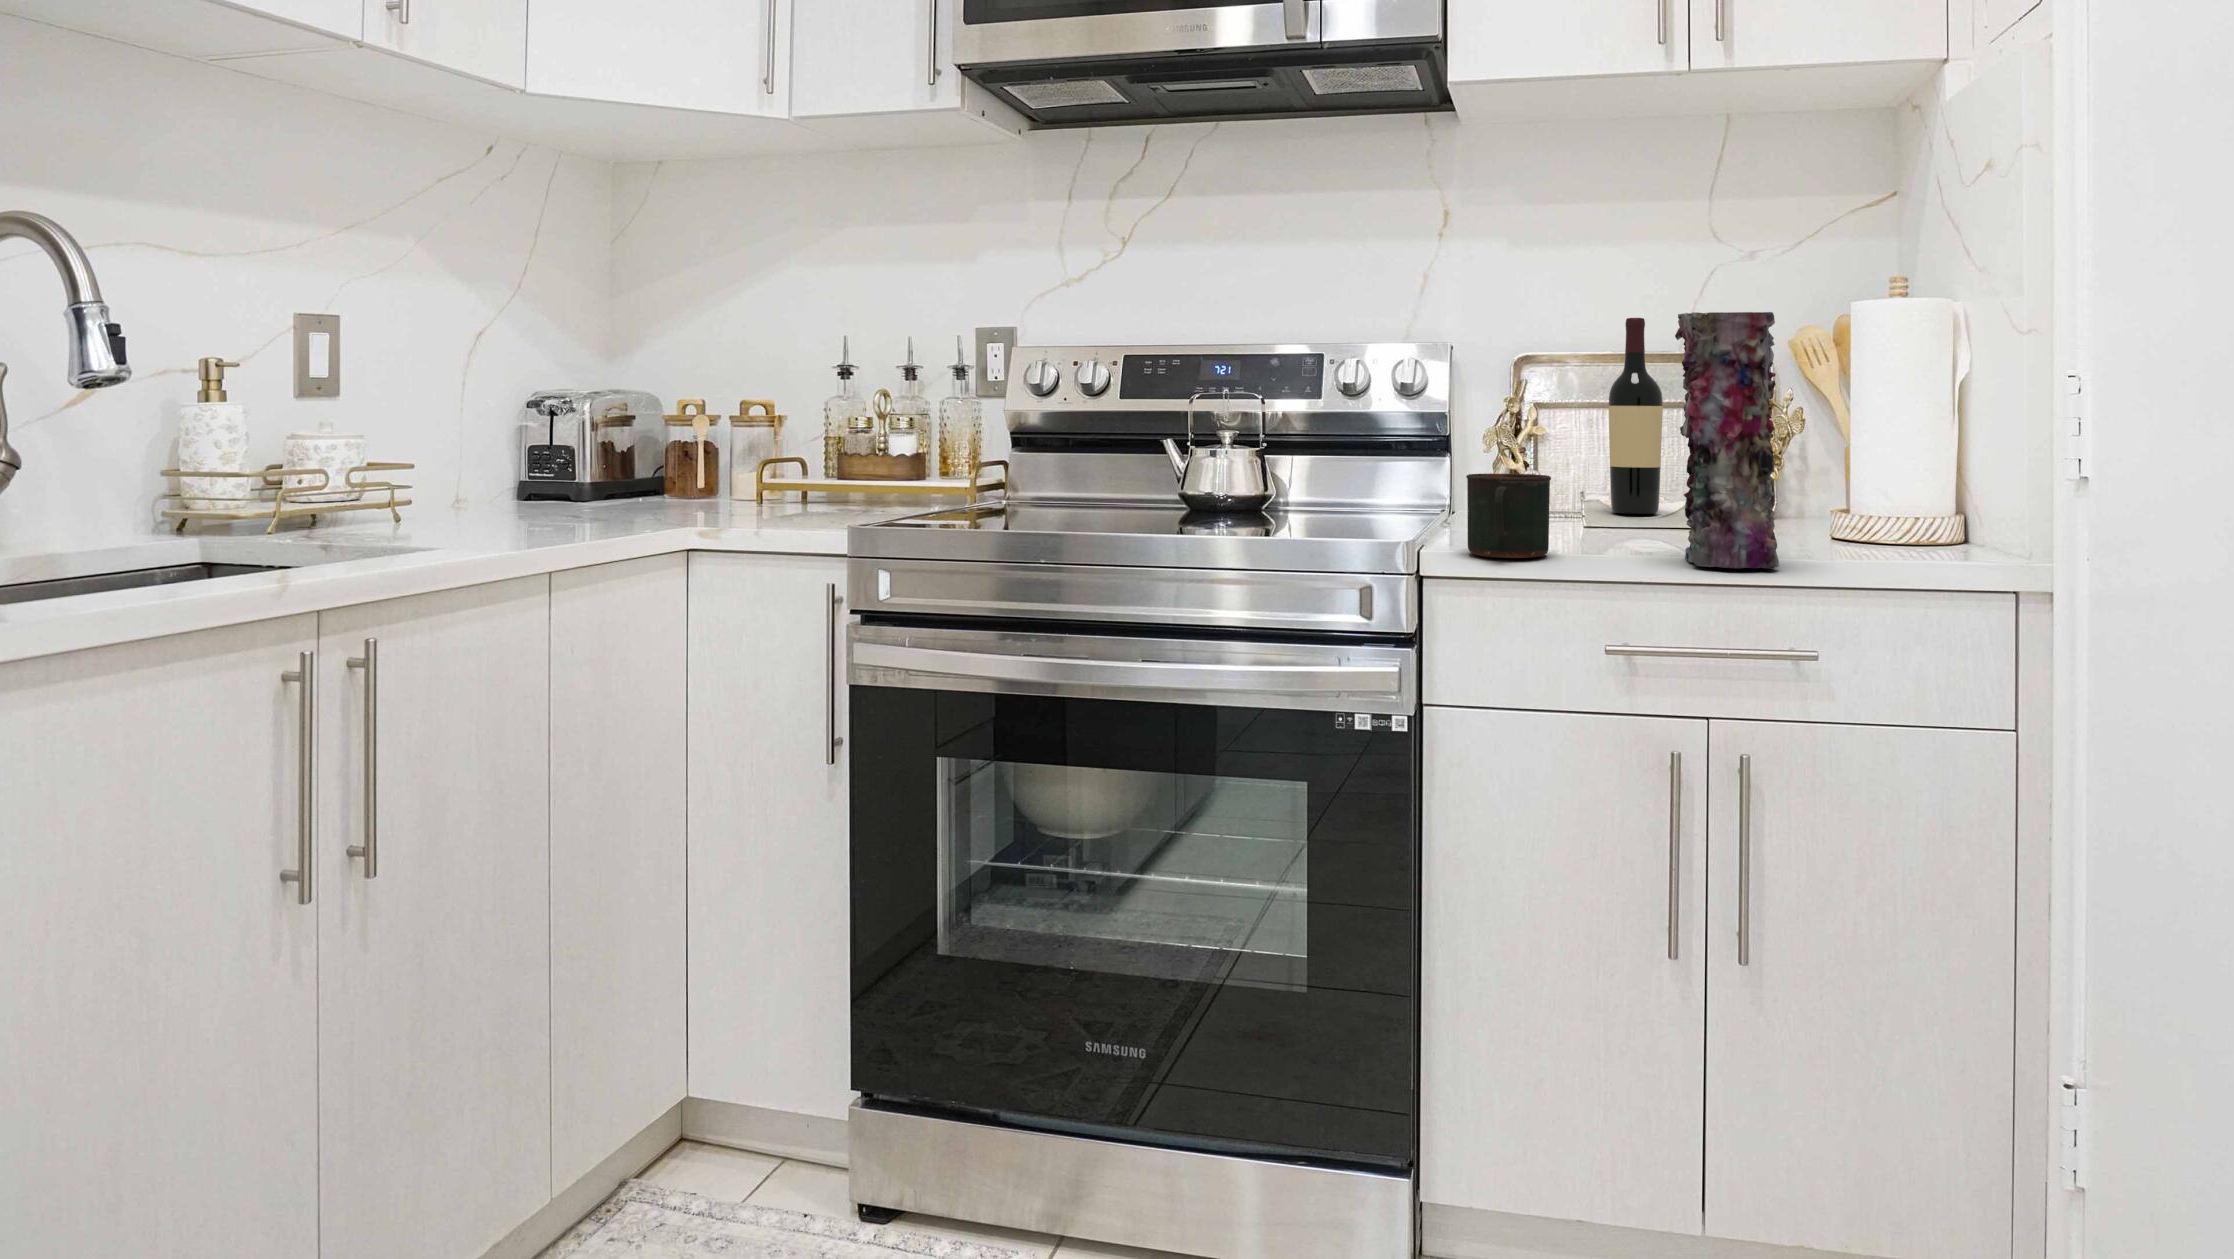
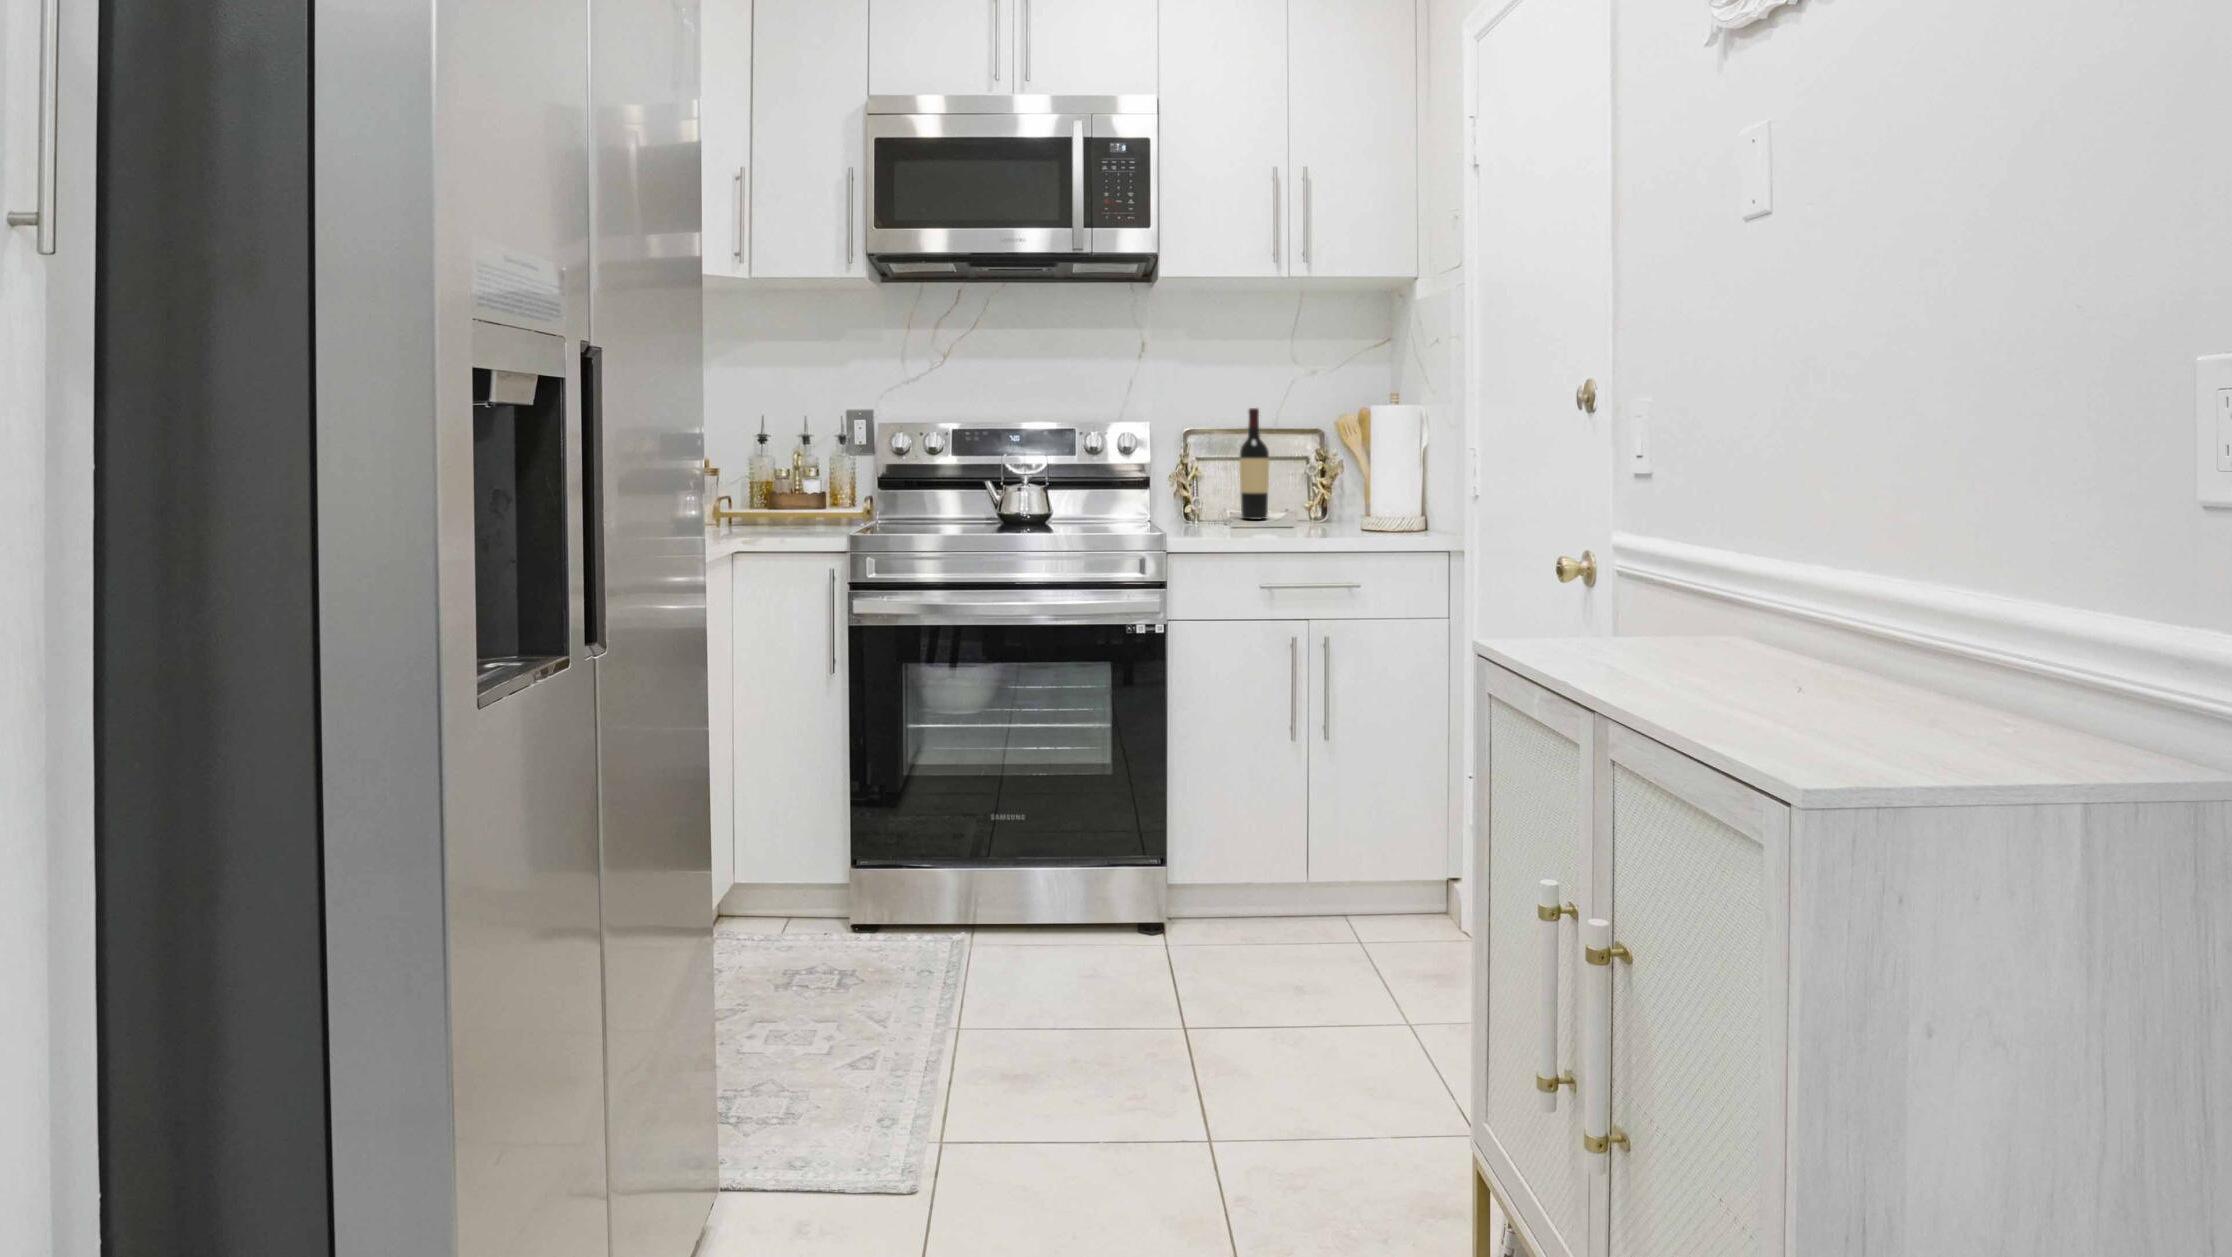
vase: present [1675,312,1779,568] -> none [1290,416,1342,543]
mug: present [1466,474,1551,558] -> none [1186,498,1229,542]

